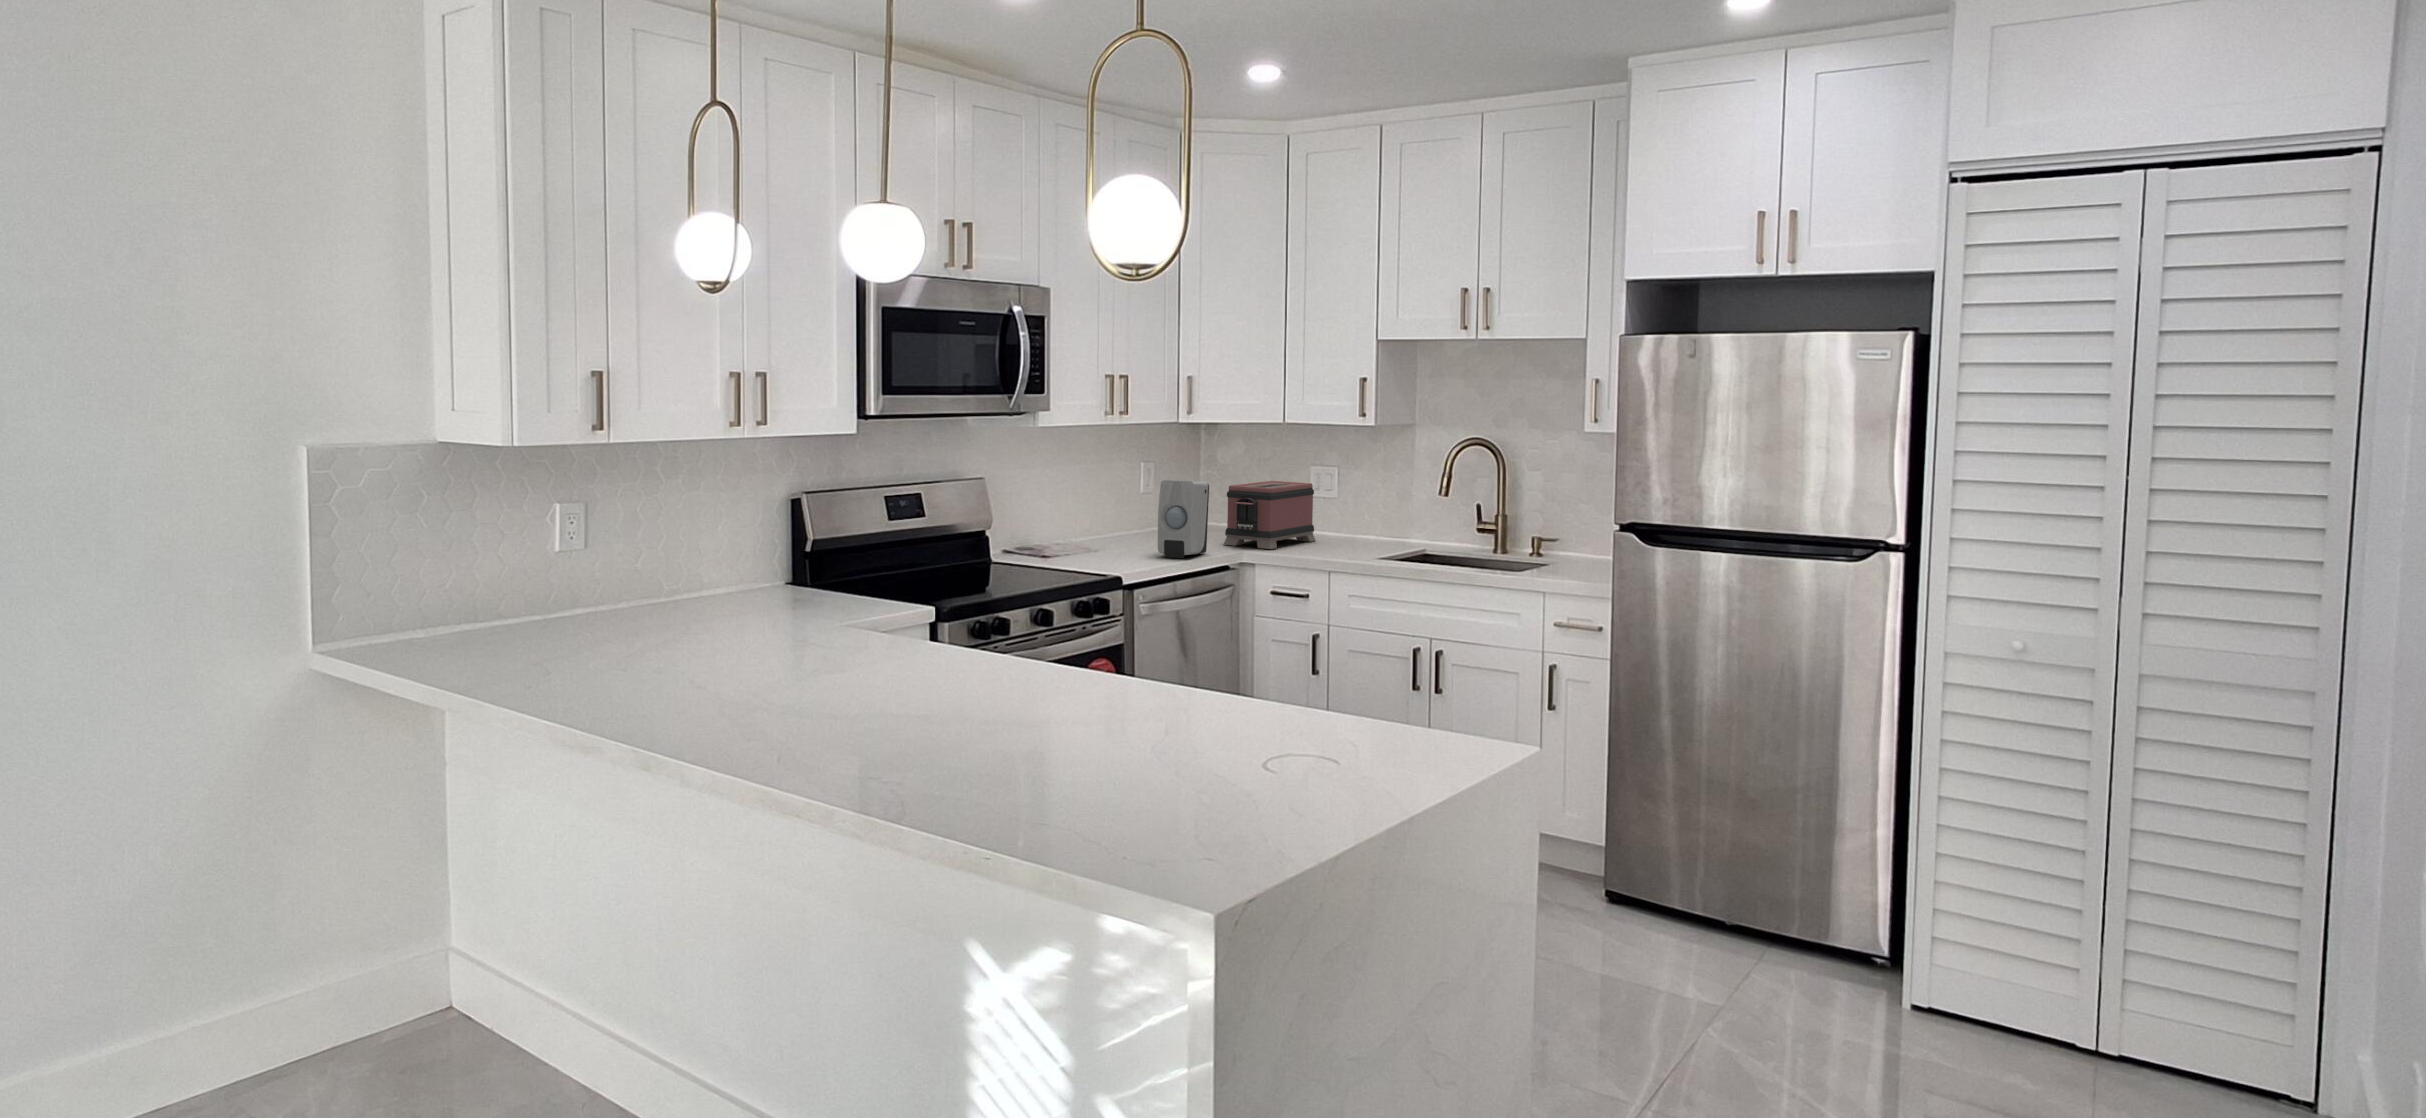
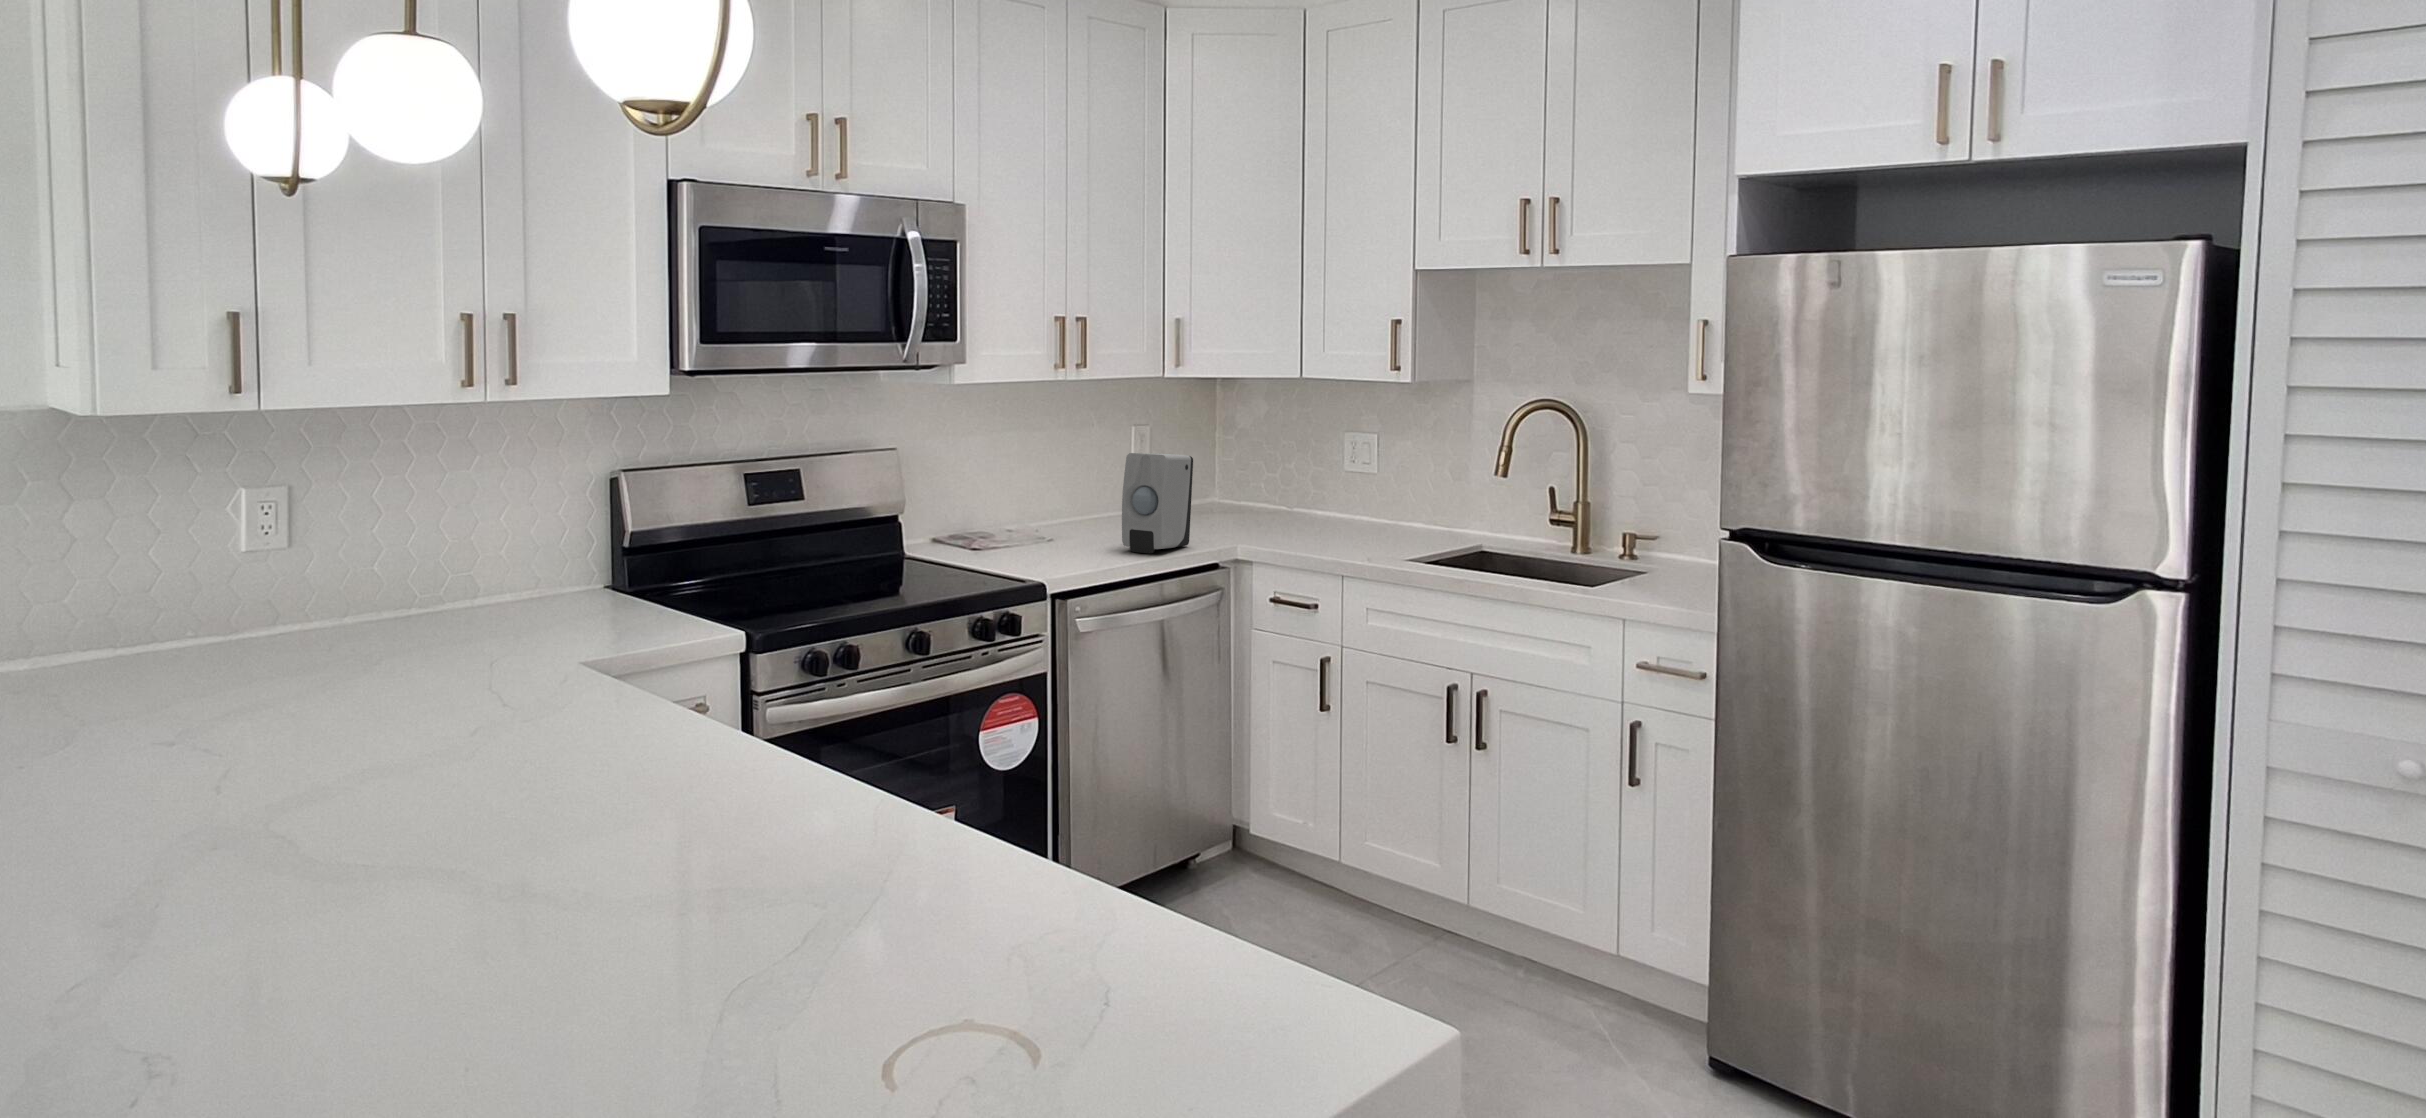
toaster: present [1223,481,1316,549] -> none [1221,452,1345,541]

